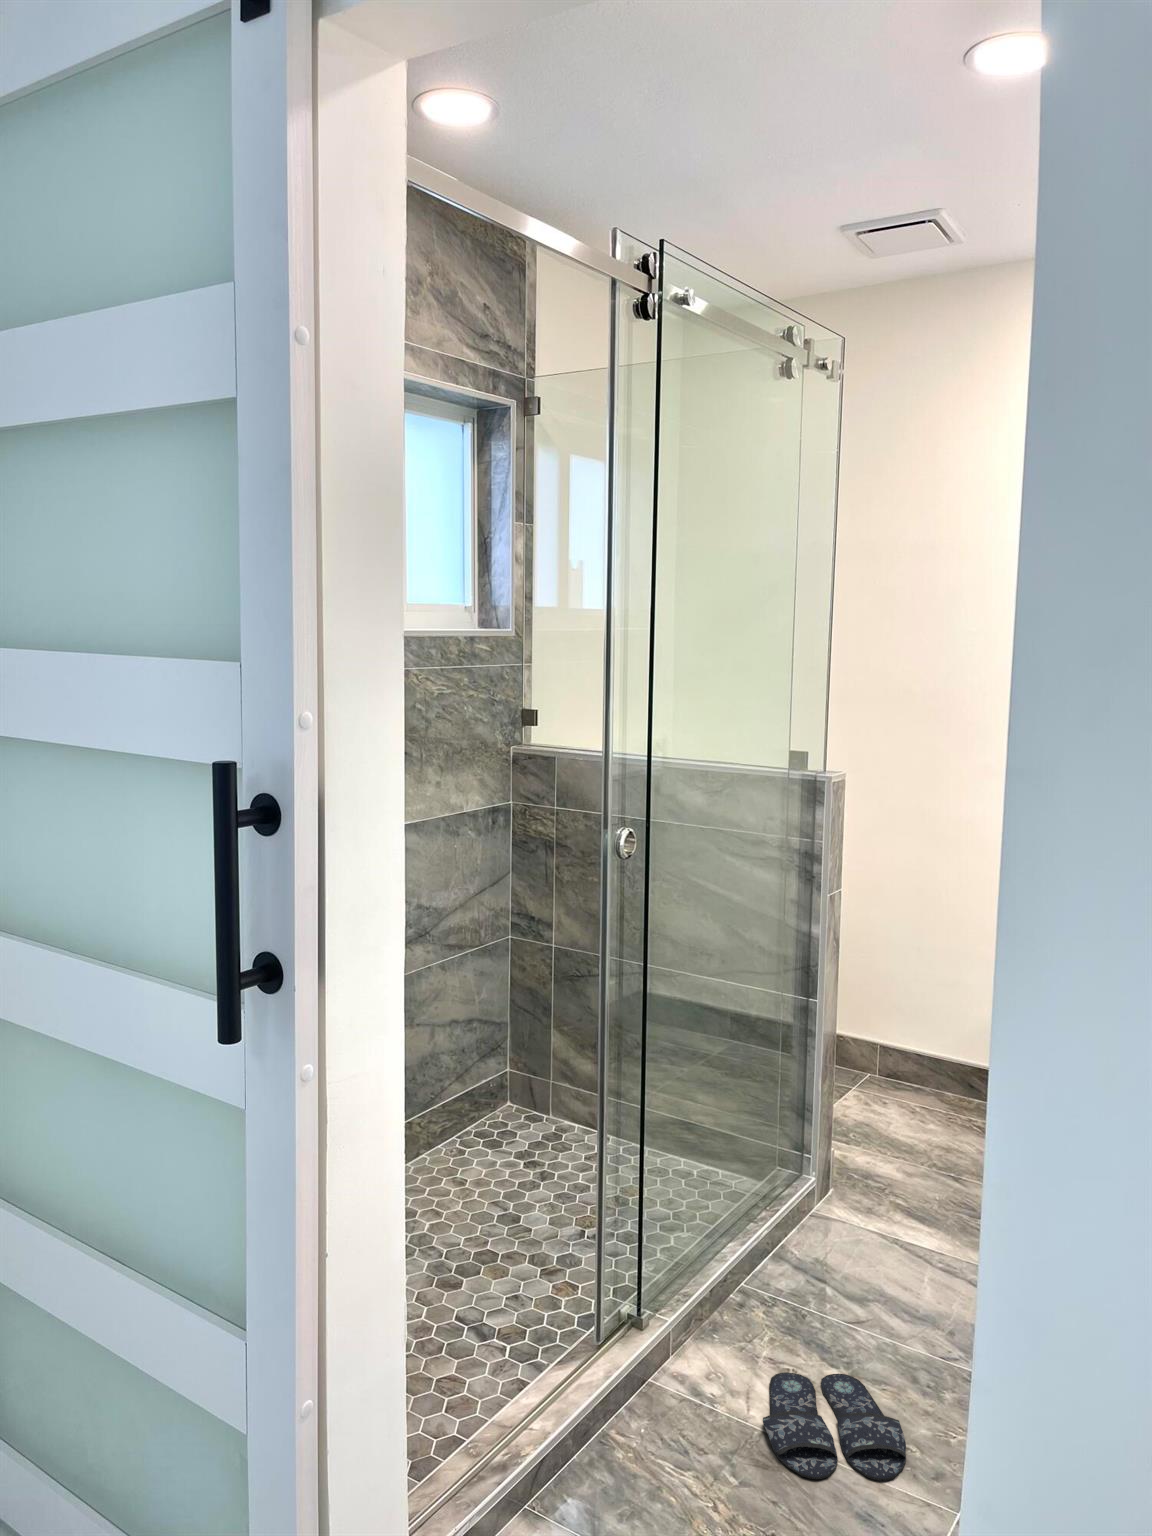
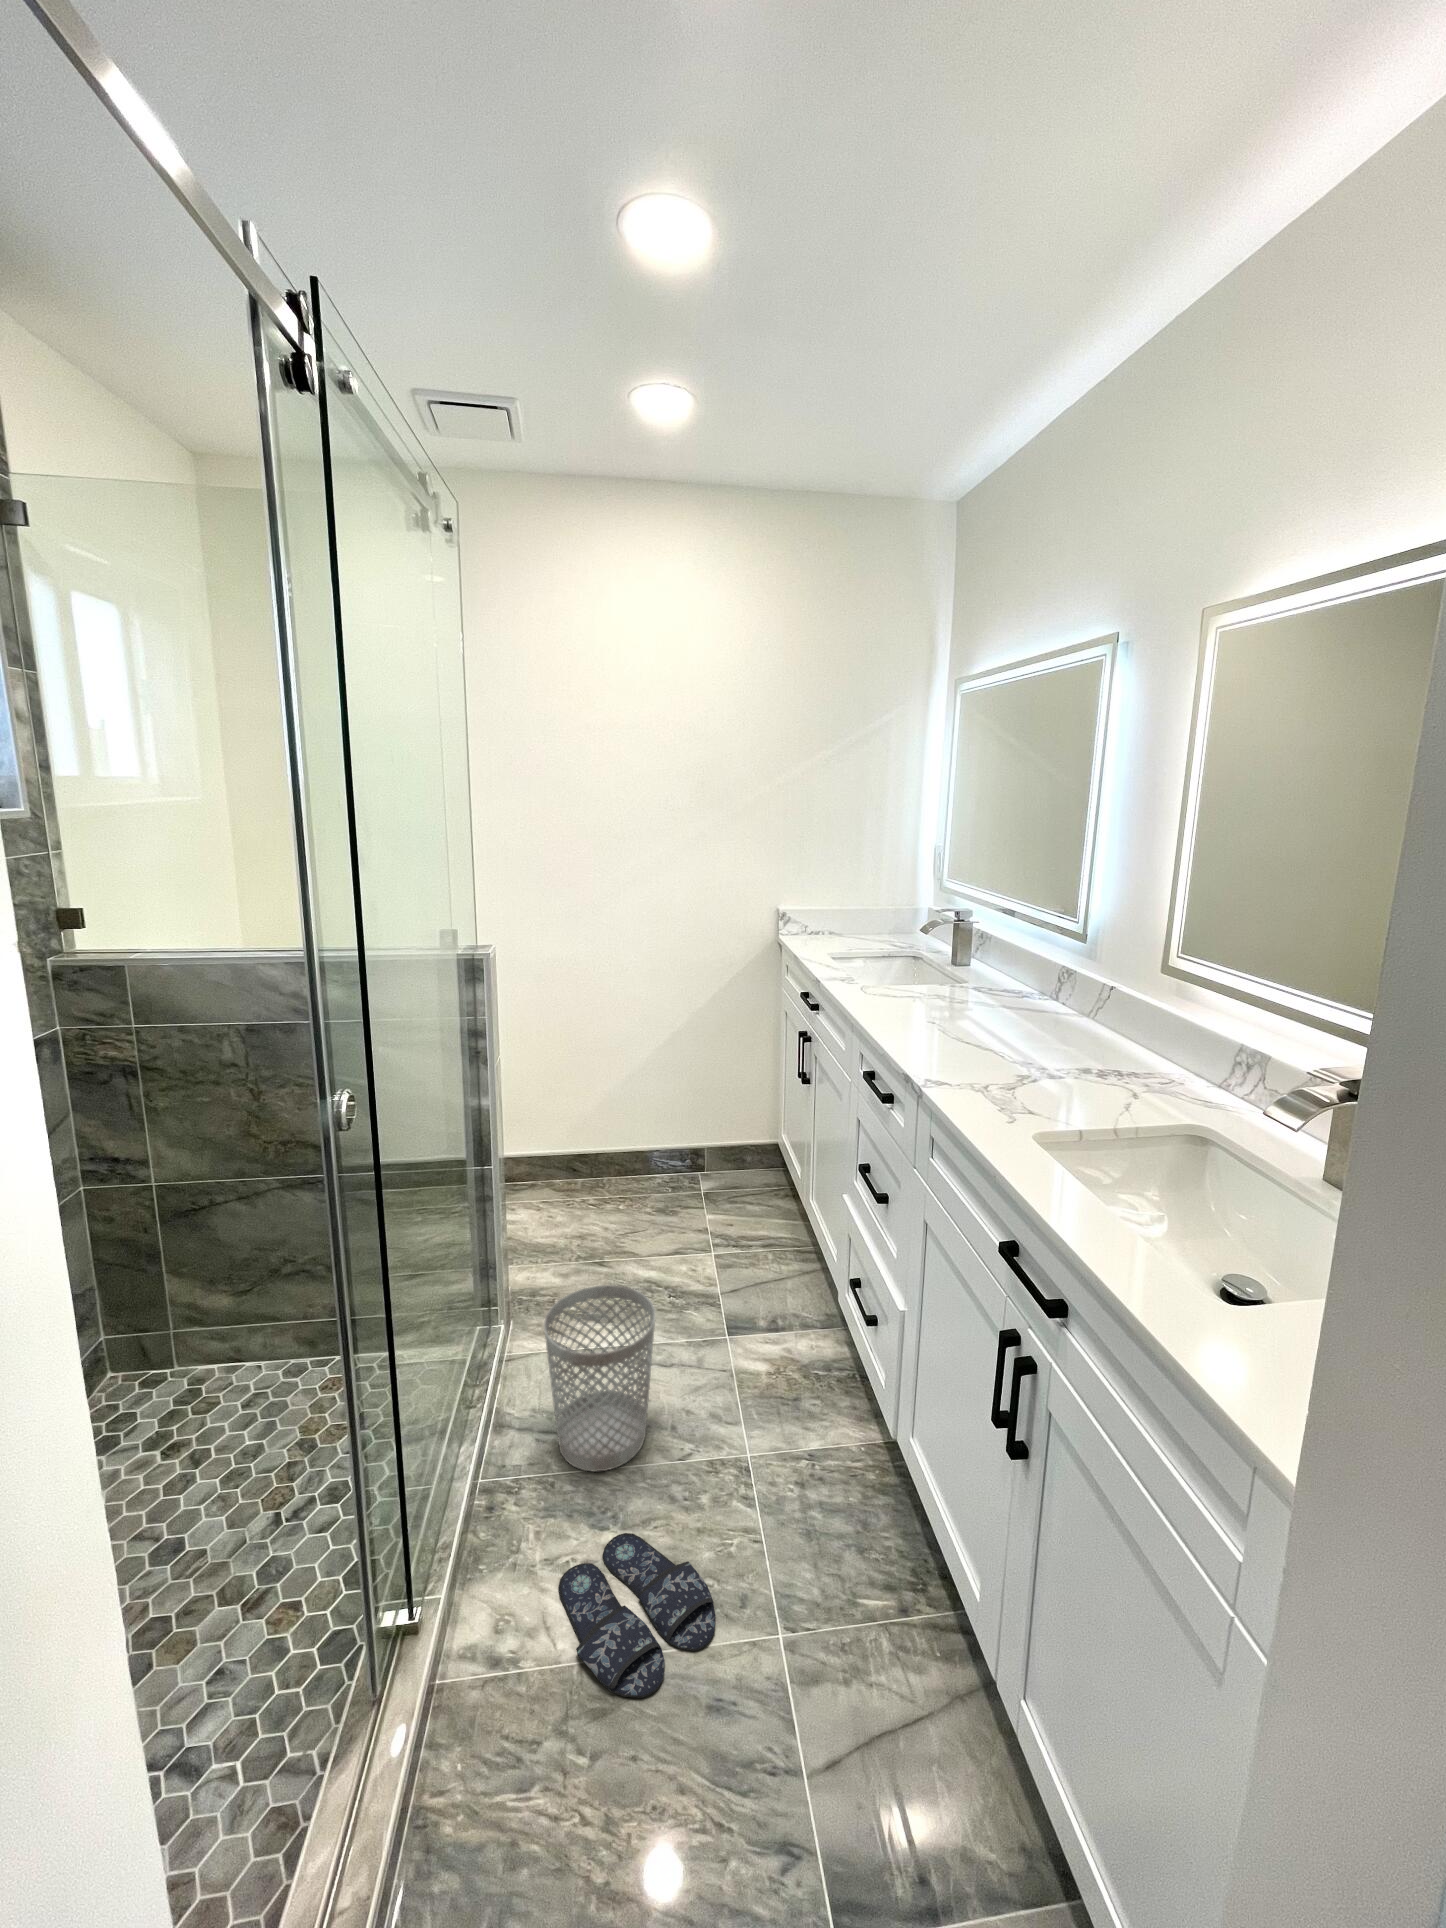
wastebasket: none [822,1144,943,1333] -> present [544,1285,655,1472]

